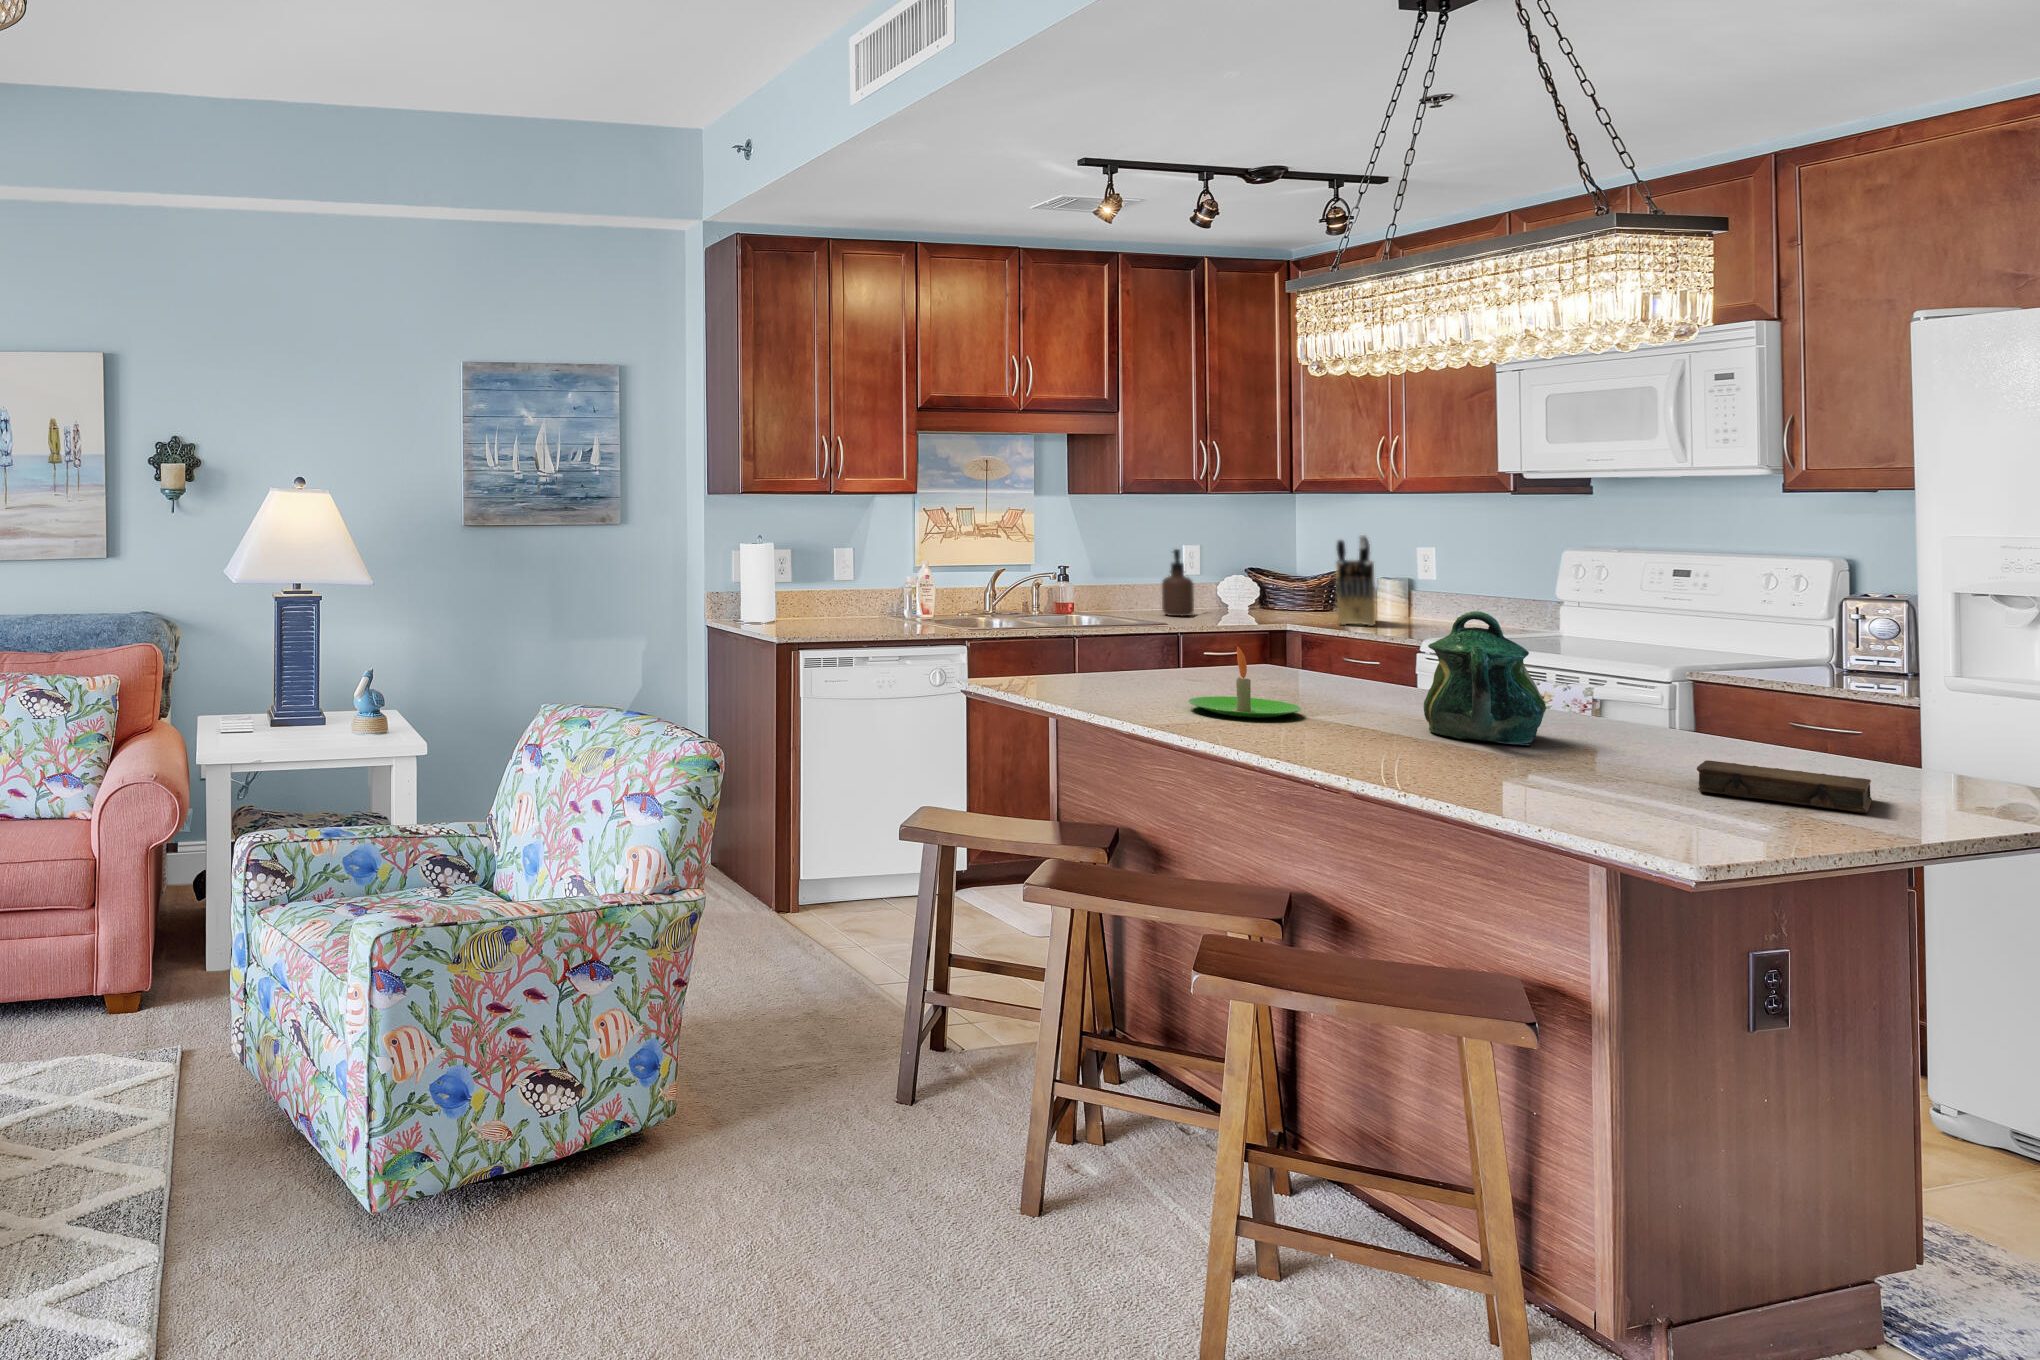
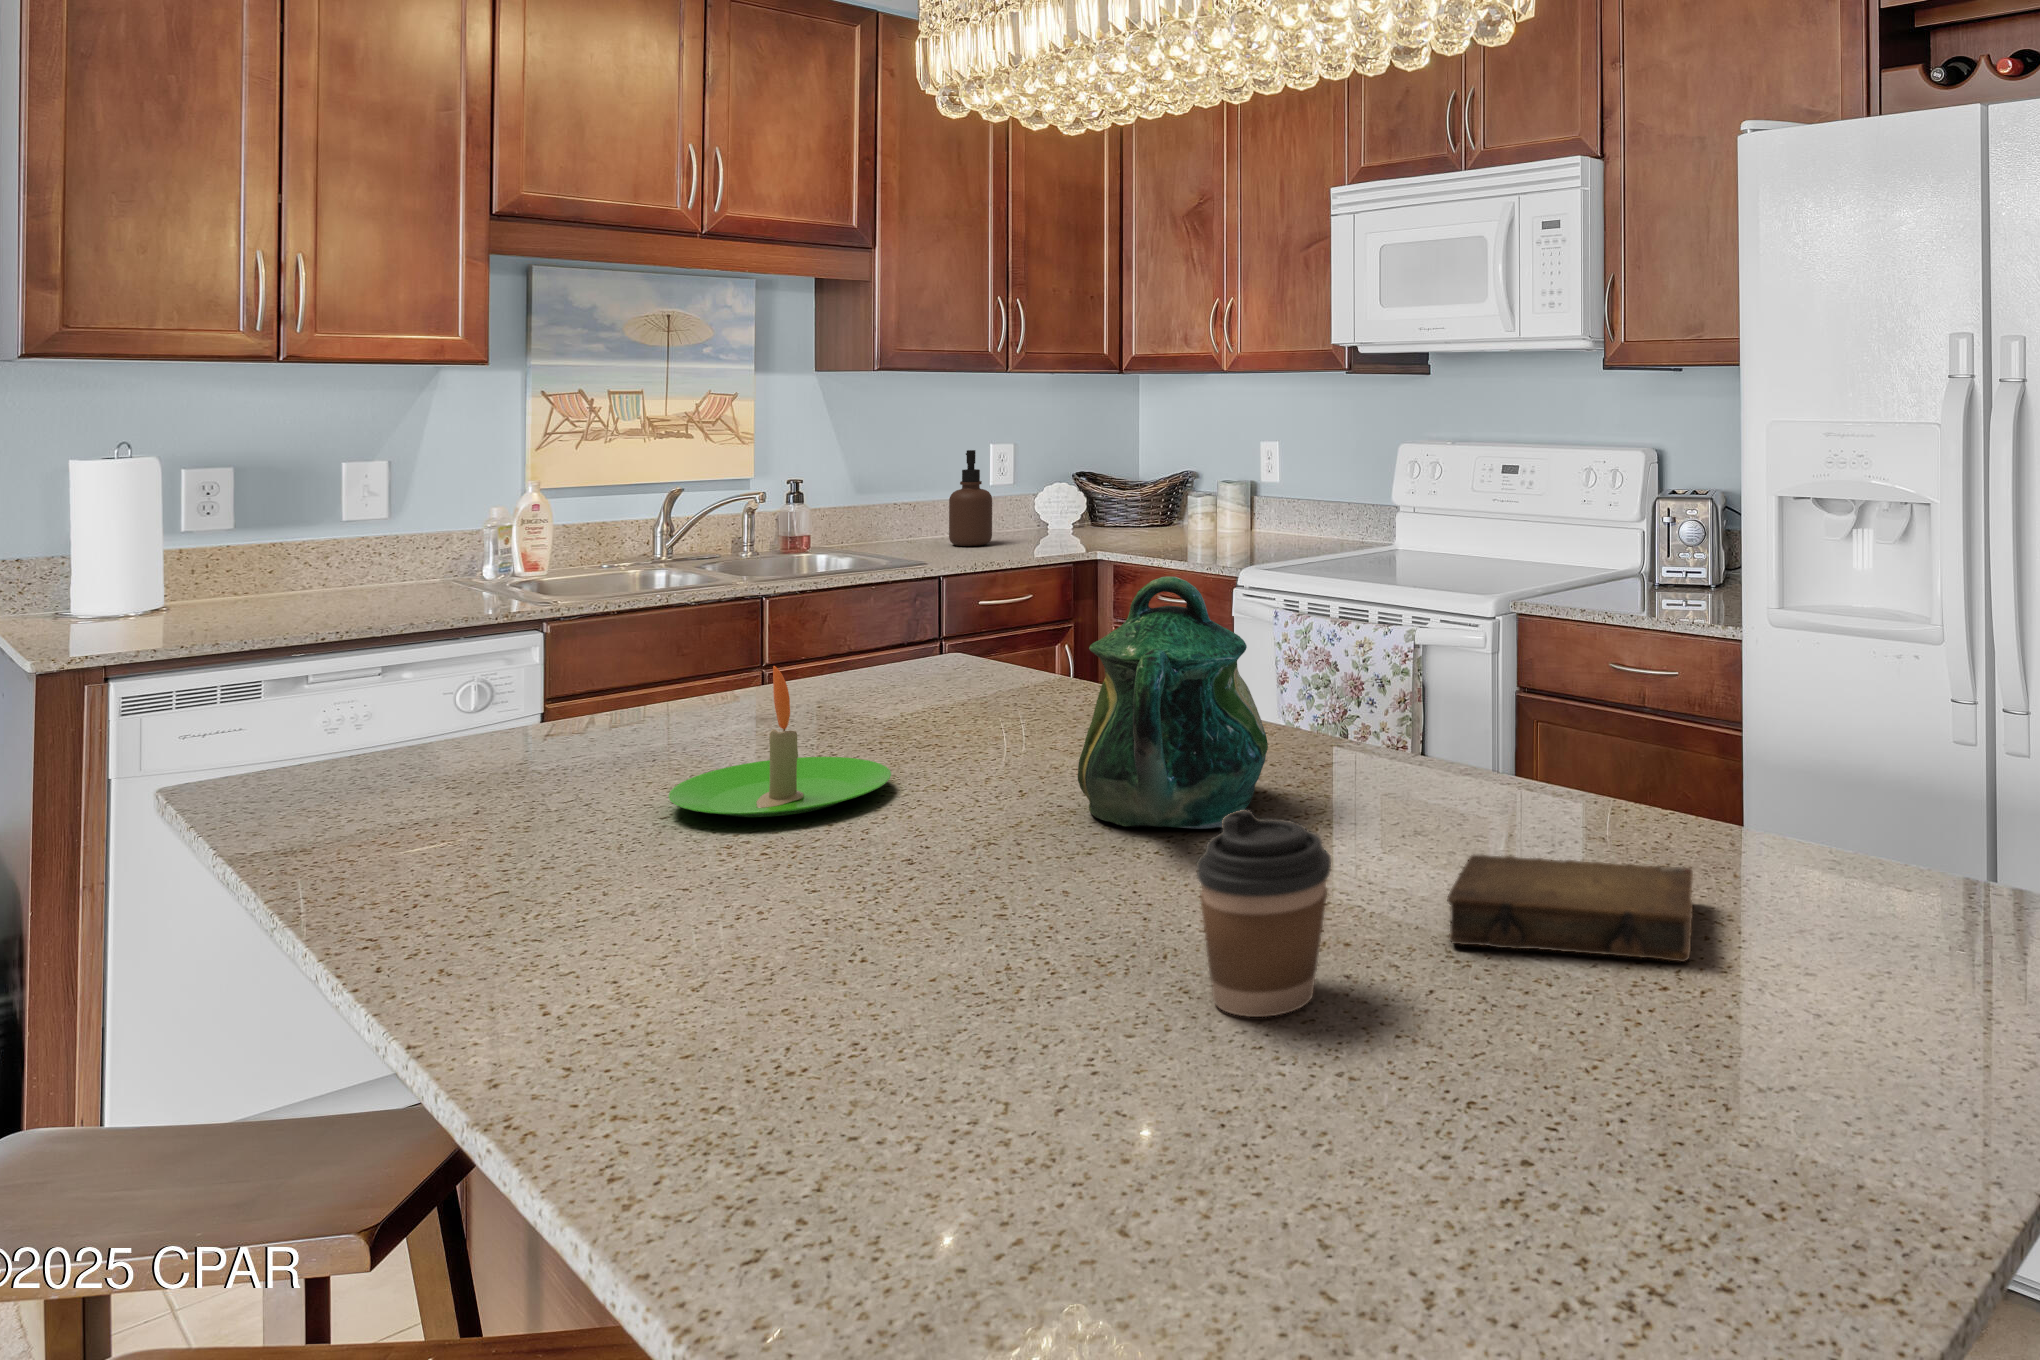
knife block: present [1336,535,1376,626] -> none [1157,427,1211,548]
coffee cup: none [1551,708,1630,798] -> present [1197,809,1331,1017]

